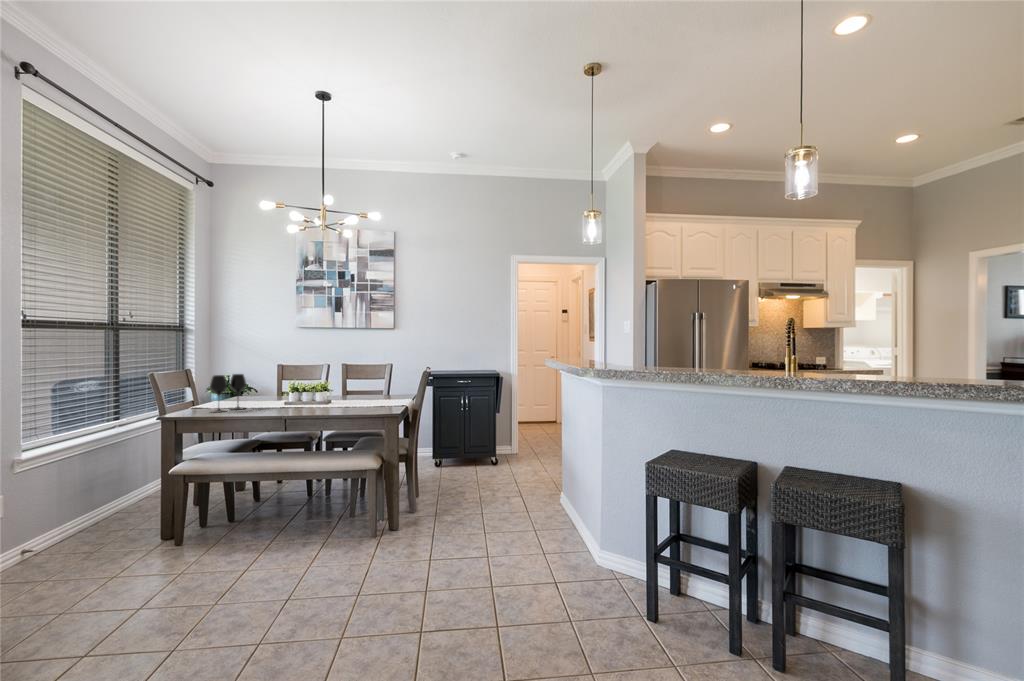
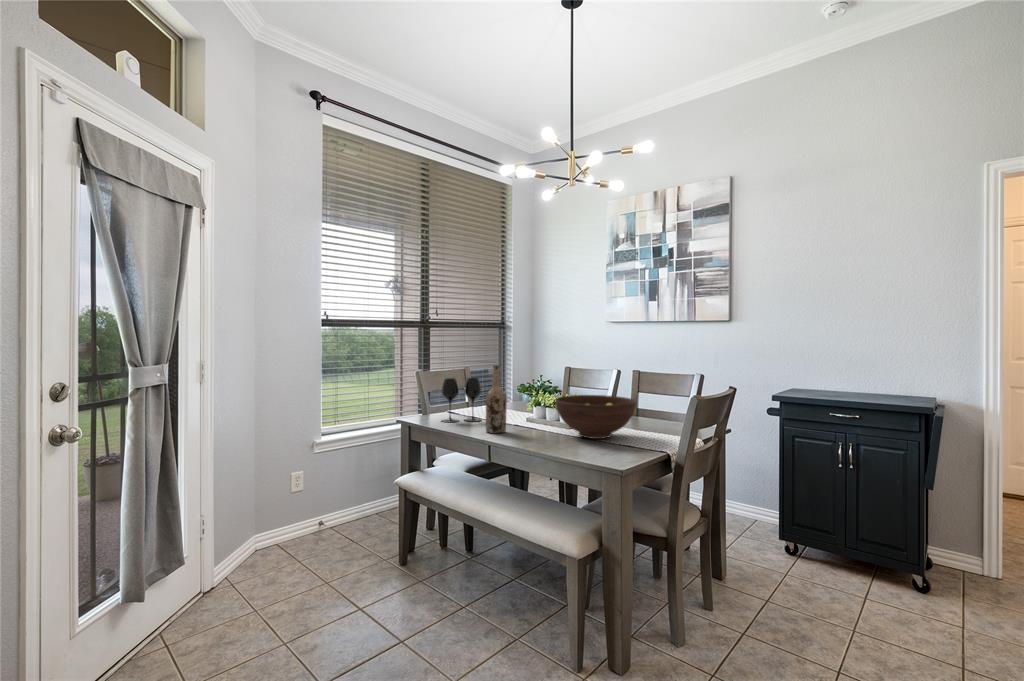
wine bottle: none [274,361,291,412] -> present [486,366,507,433]
fruit bowl: none [328,379,383,406] -> present [555,395,636,439]

